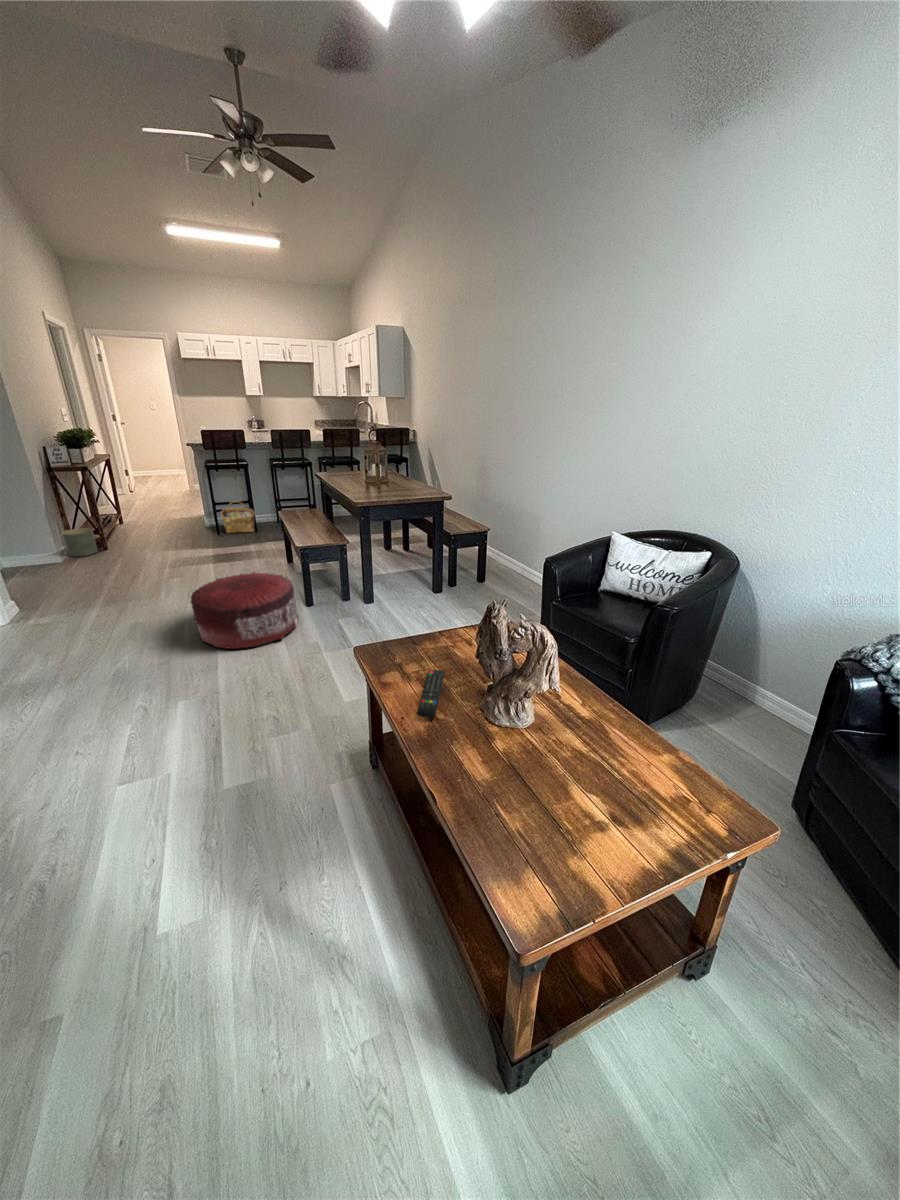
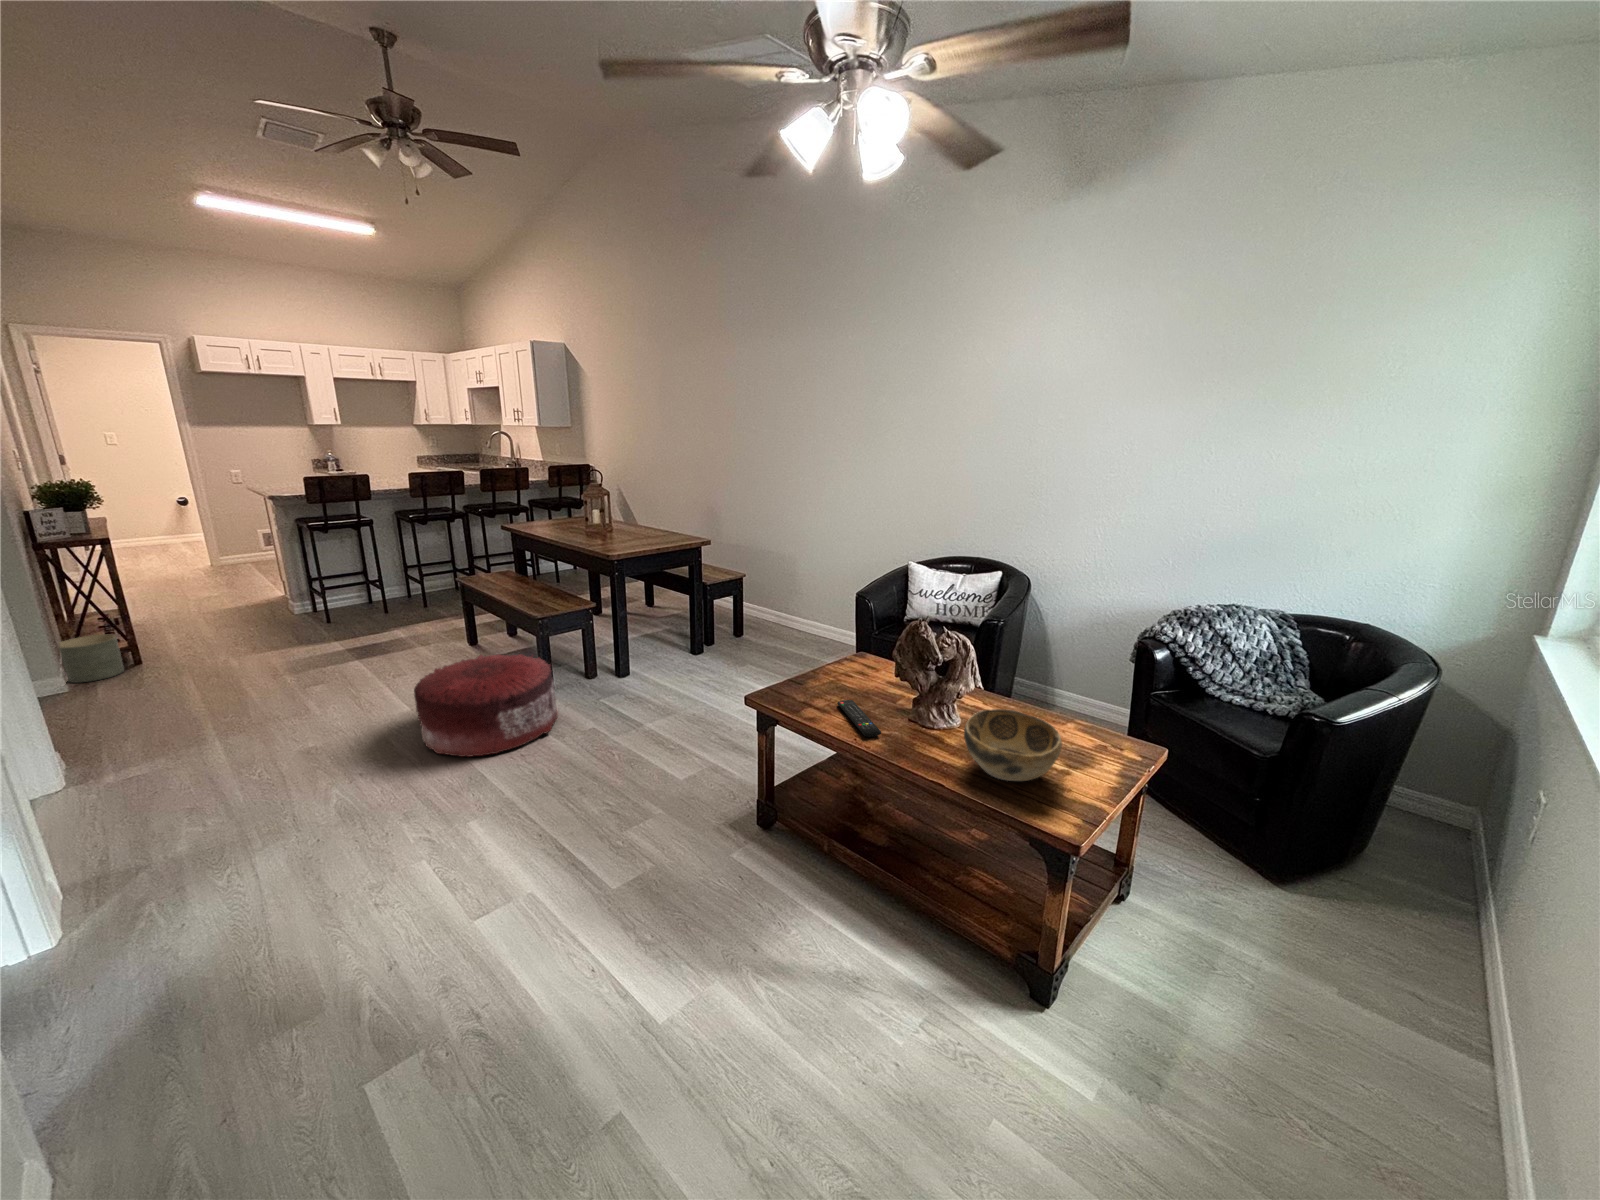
woven basket: present [220,501,255,533] -> none [327,573,386,620]
decorative bowl: none [477,723,594,826] -> present [964,709,1062,781]

